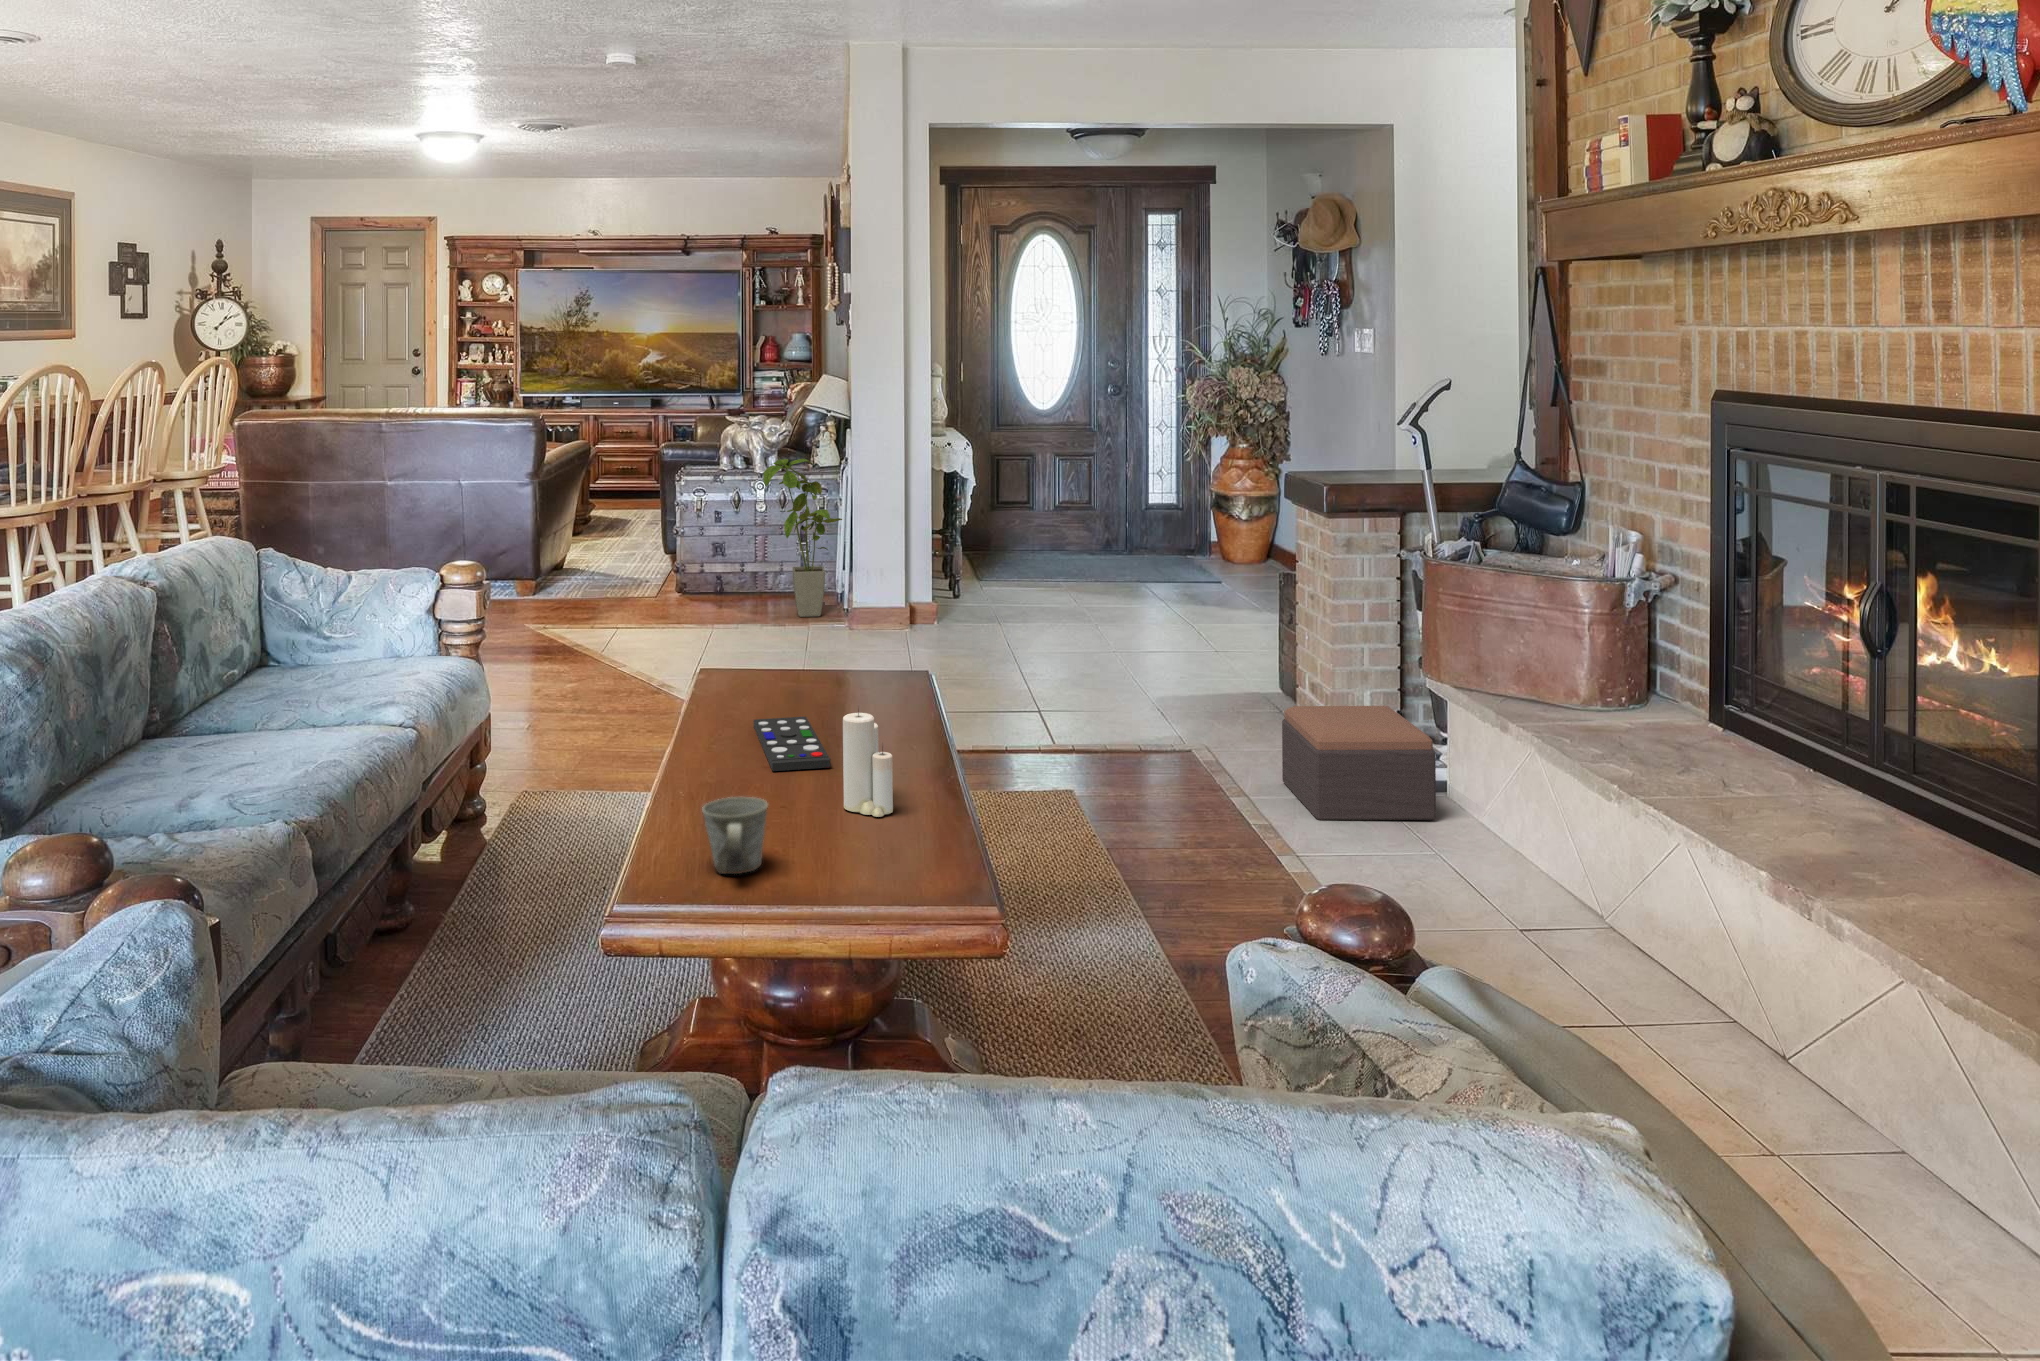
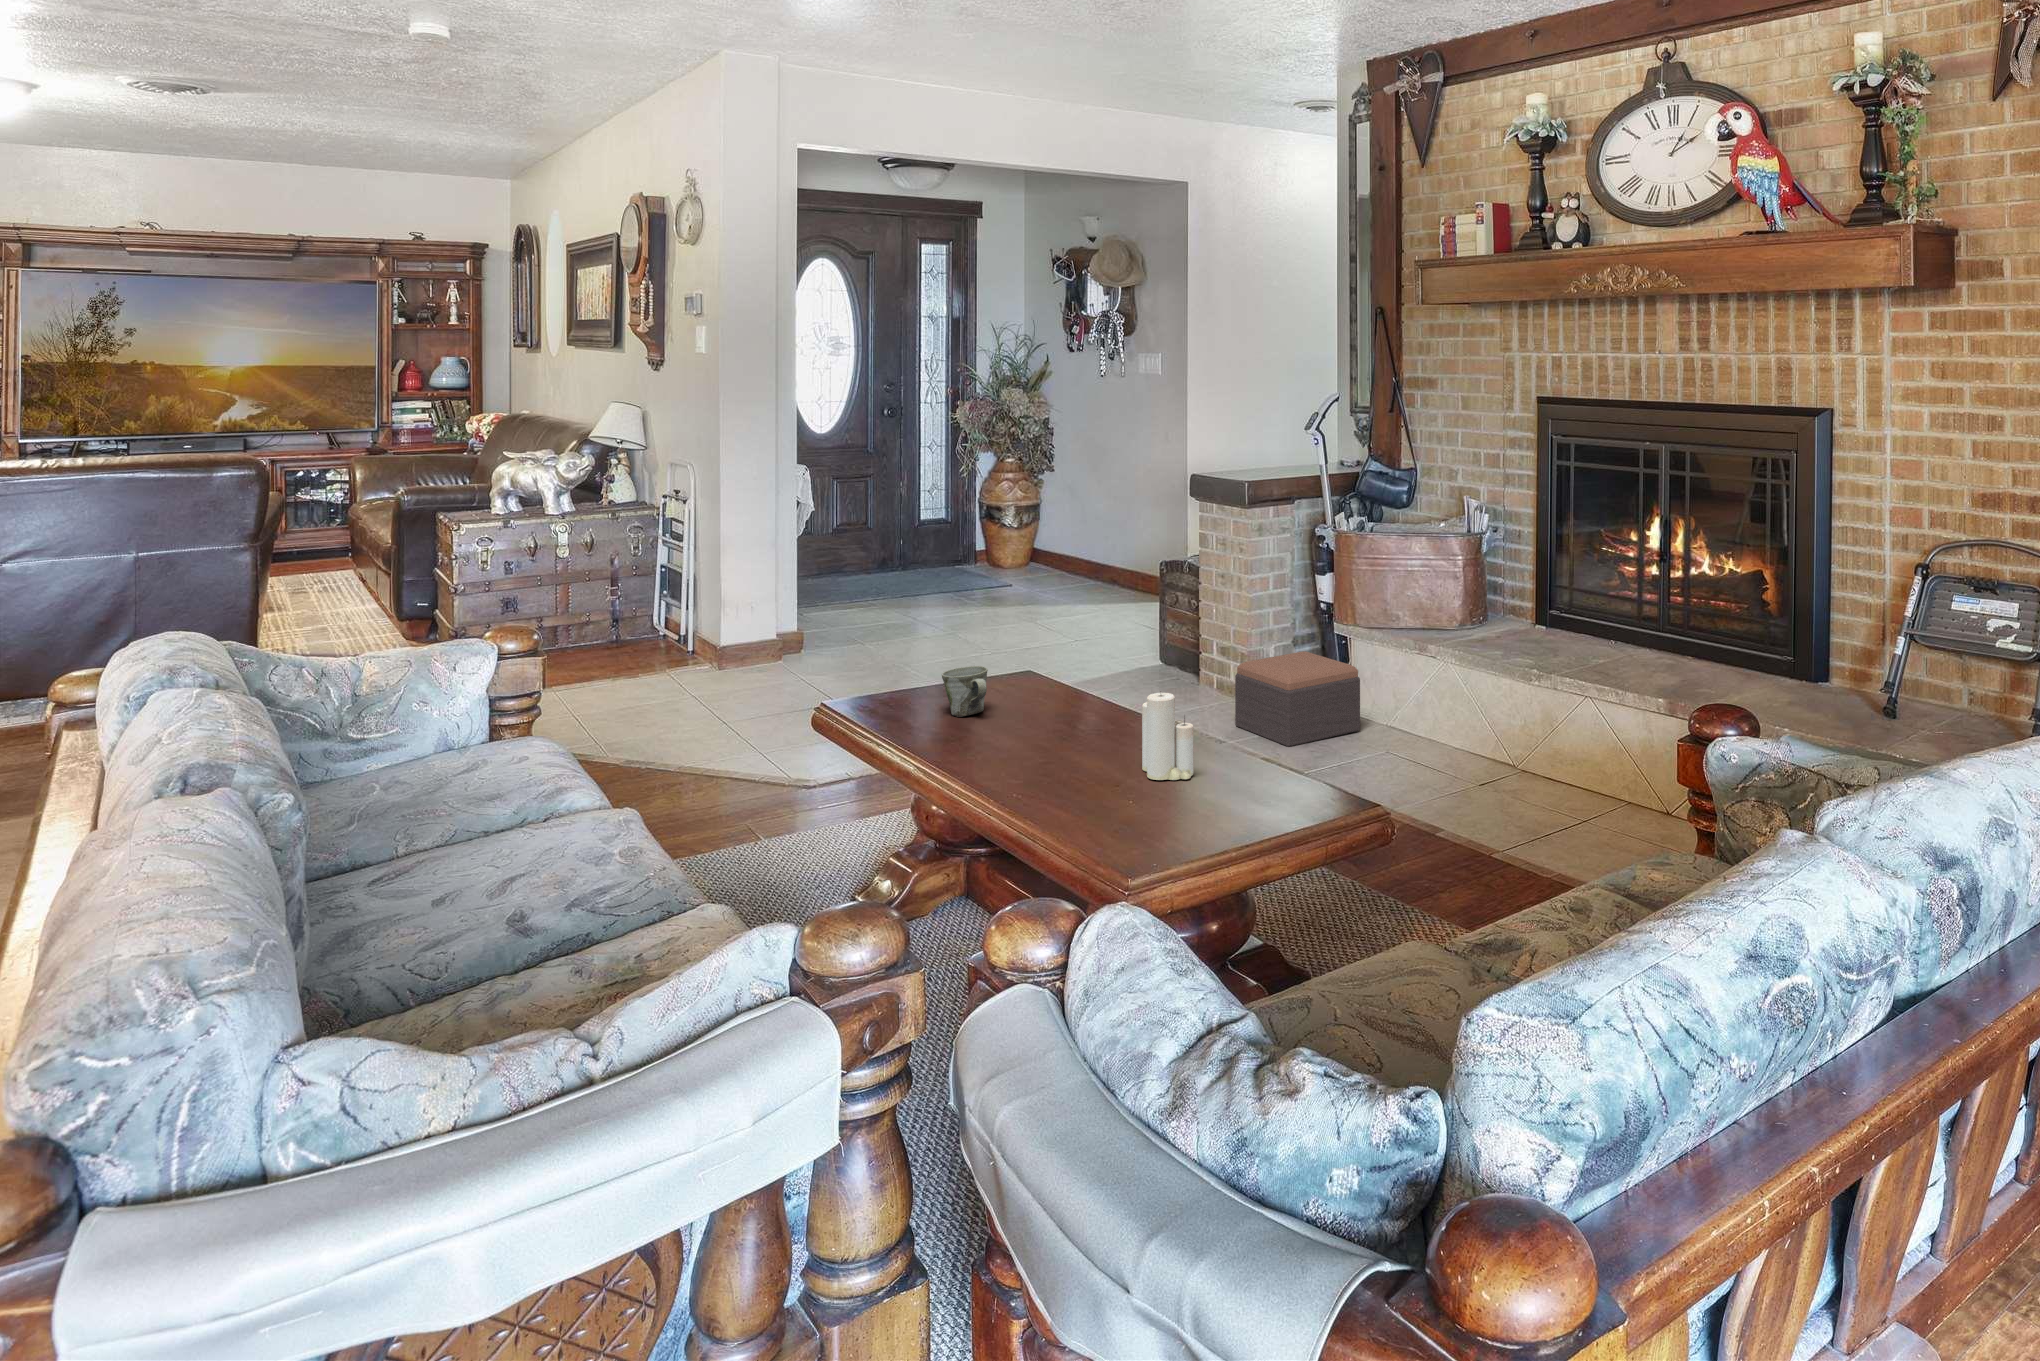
house plant: present [763,459,842,617] -> none [595,492,689,663]
remote control: present [754,717,831,771] -> none [955,720,1085,767]
mug: present [702,797,768,874] -> present [942,666,988,717]

